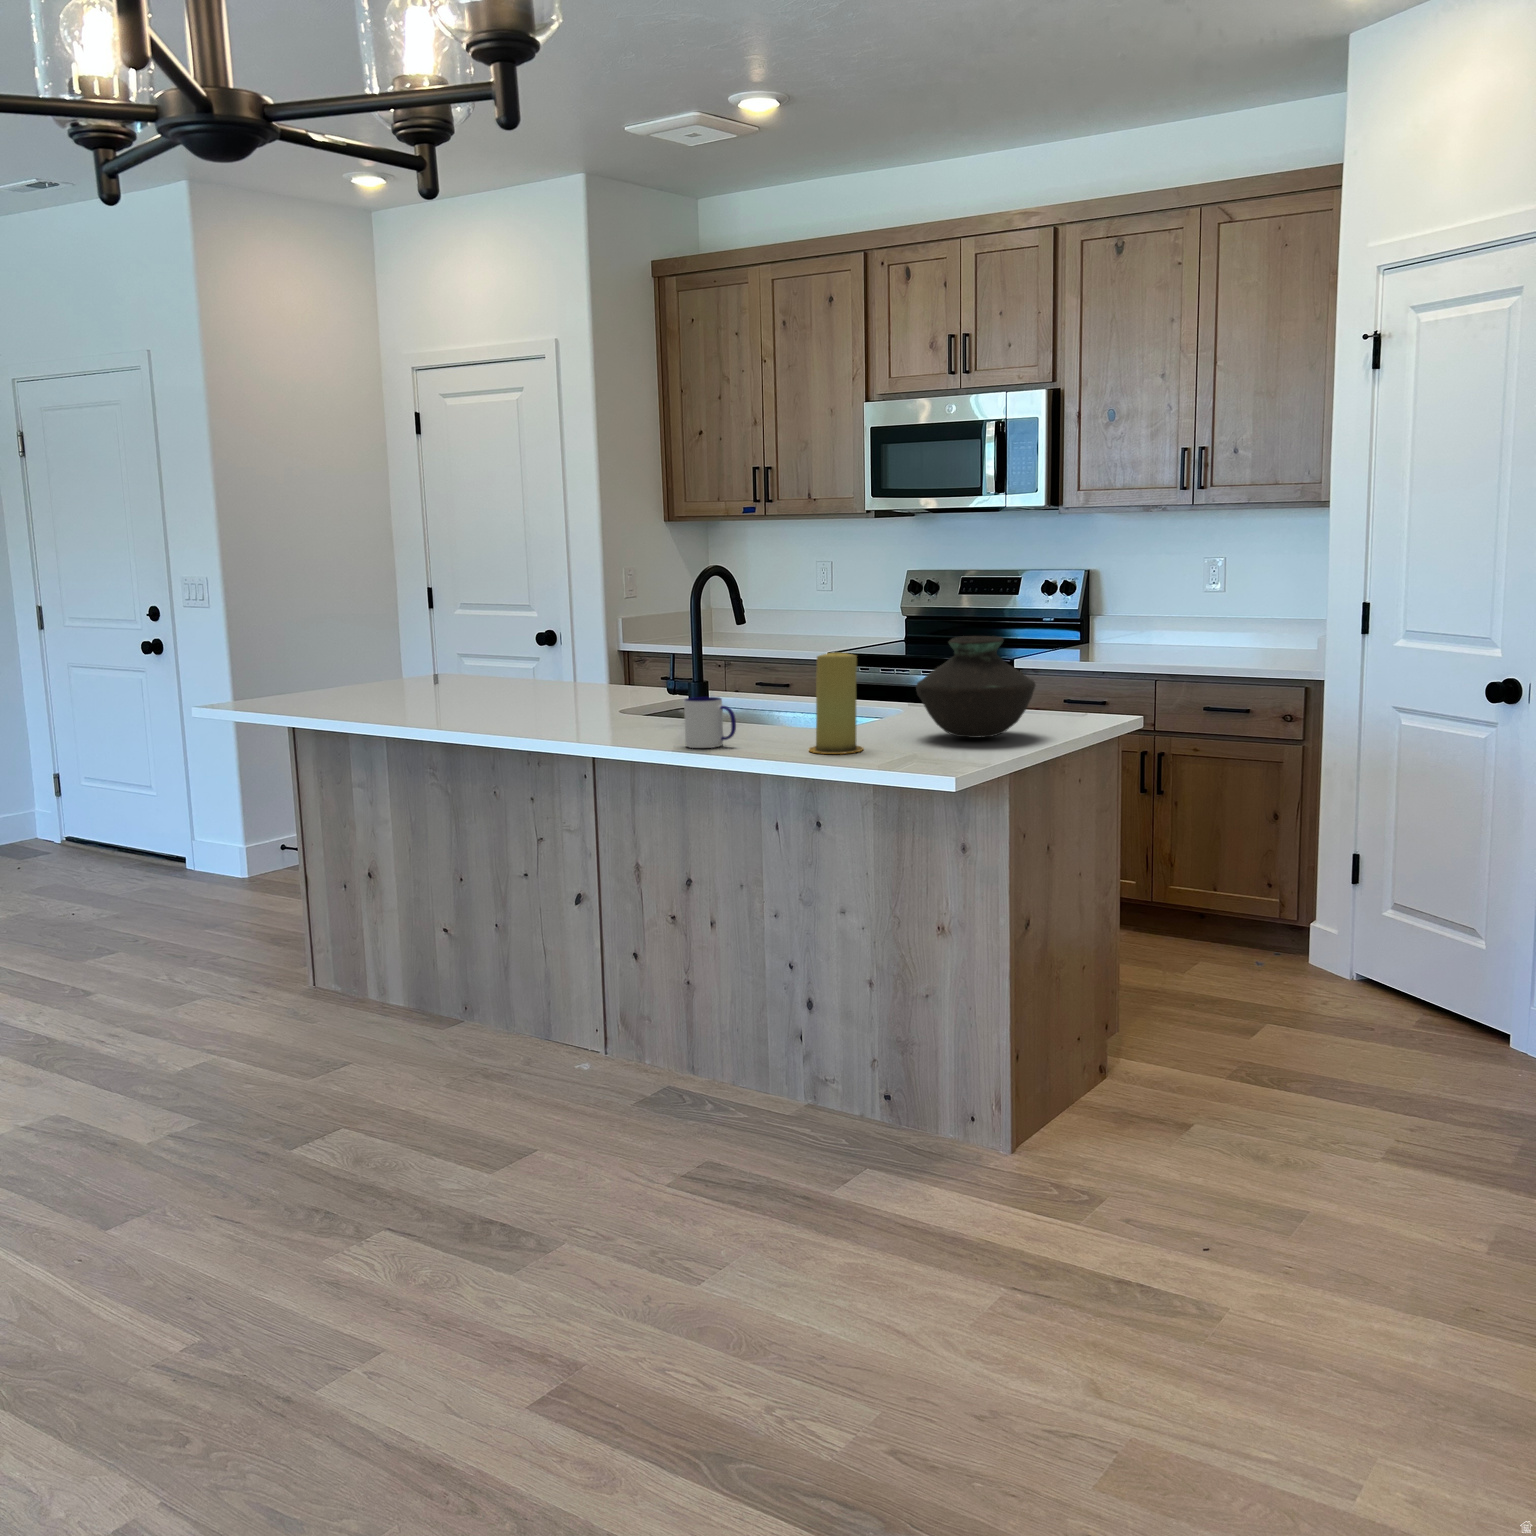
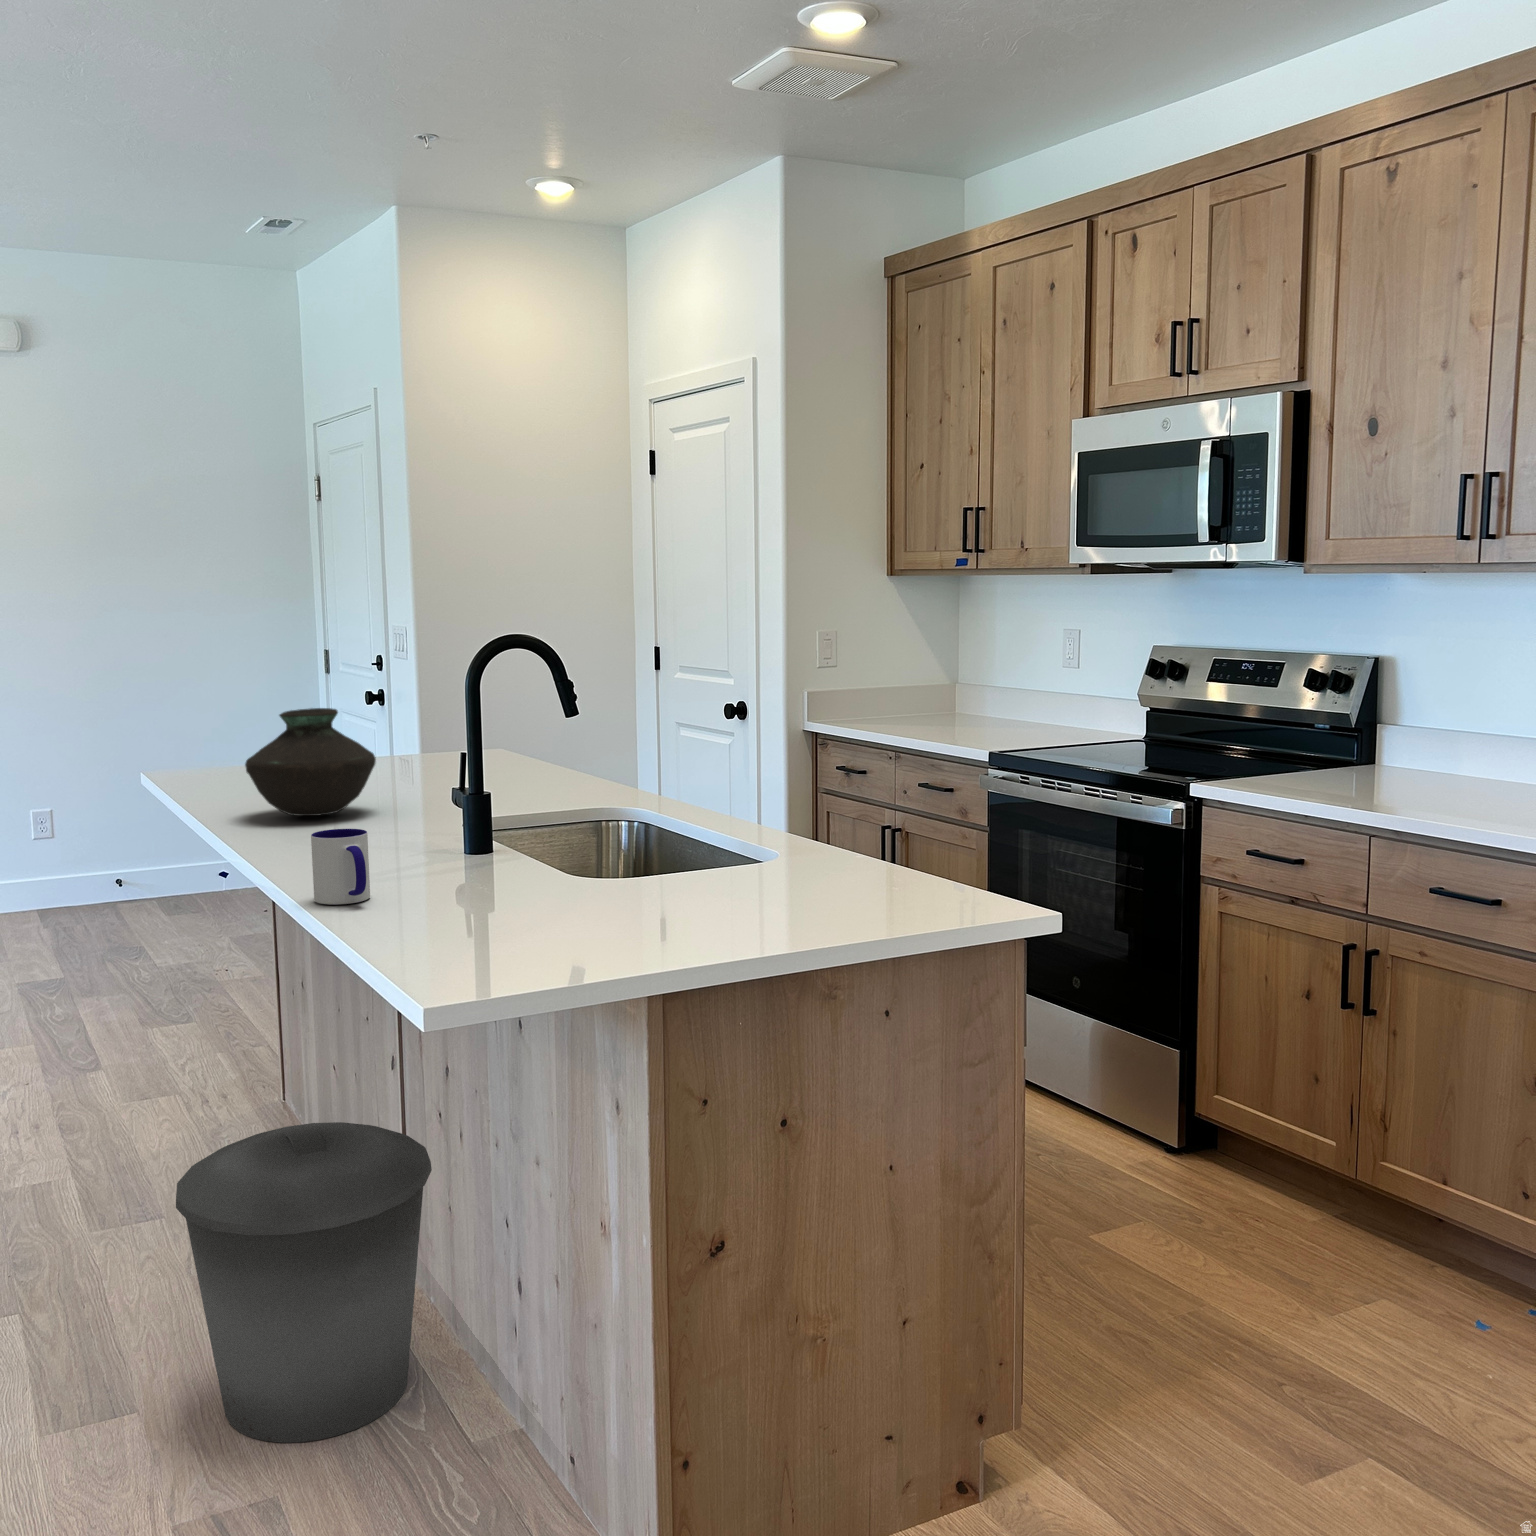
vase: present [916,636,1035,738] -> present [245,708,376,816]
candle: present [809,653,863,754] -> none [403,783,490,942]
trash can: none [551,923,730,1143] -> present [176,1122,432,1443]

